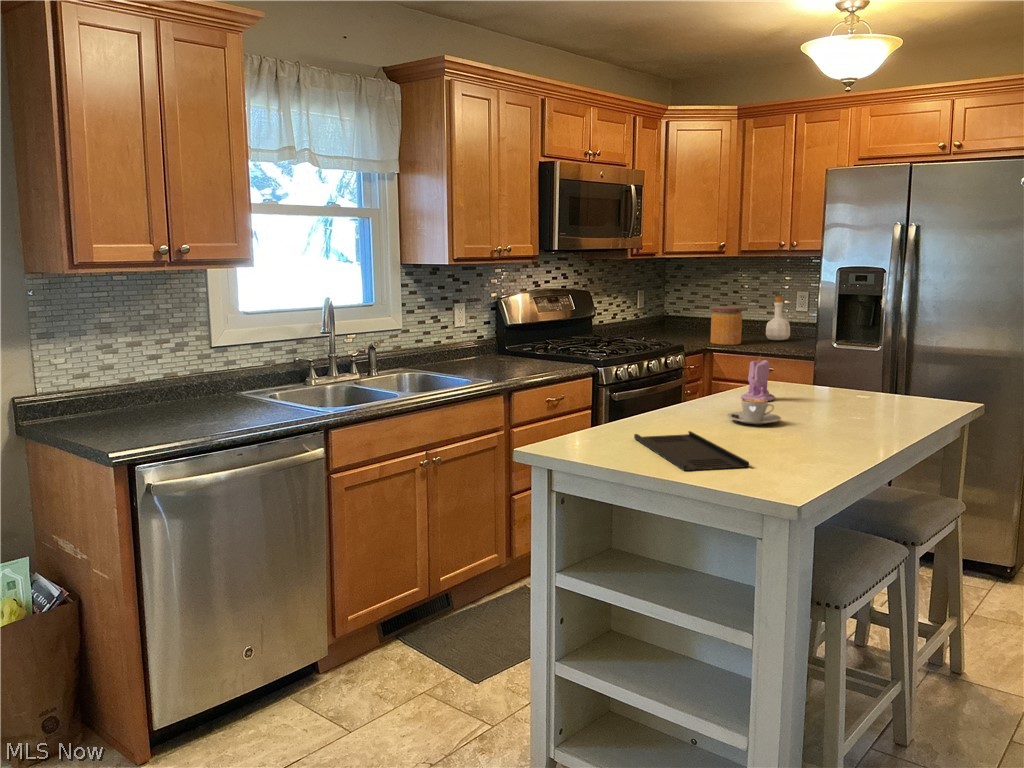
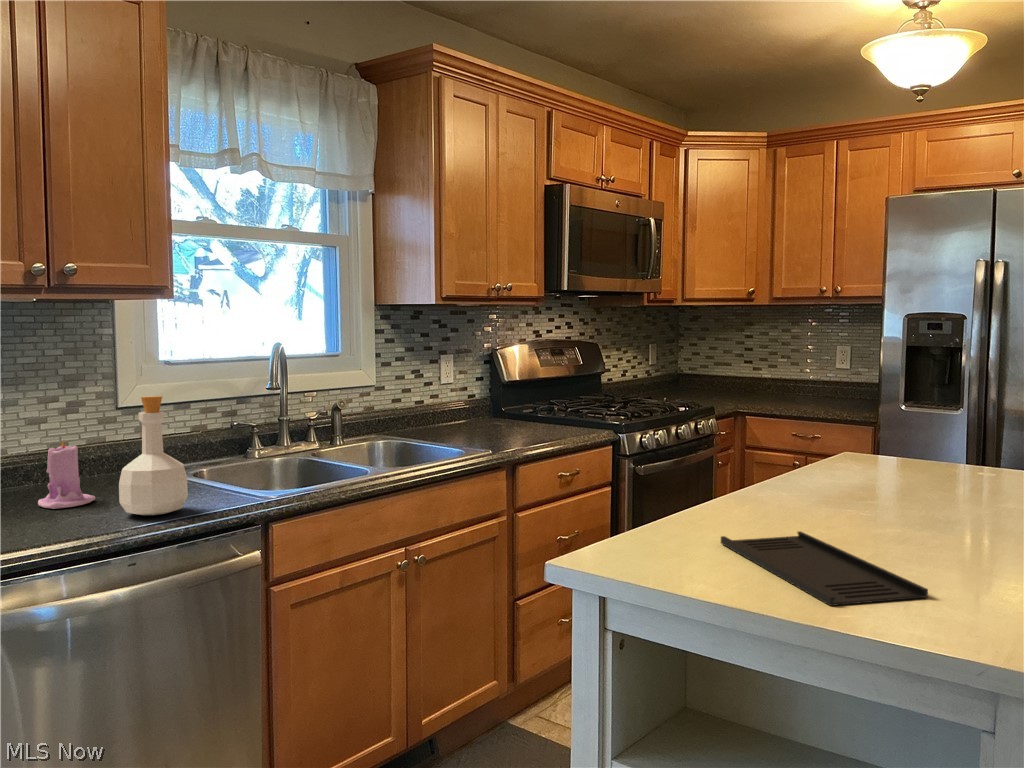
bottle: present [766,296,790,340] -> present [119,396,188,516]
jar: present [710,306,743,345] -> none [742,362,780,407]
candle: present [741,355,775,401] -> present [38,438,95,509]
coffee cup: present [727,398,781,424] -> none [834,480,914,518]

